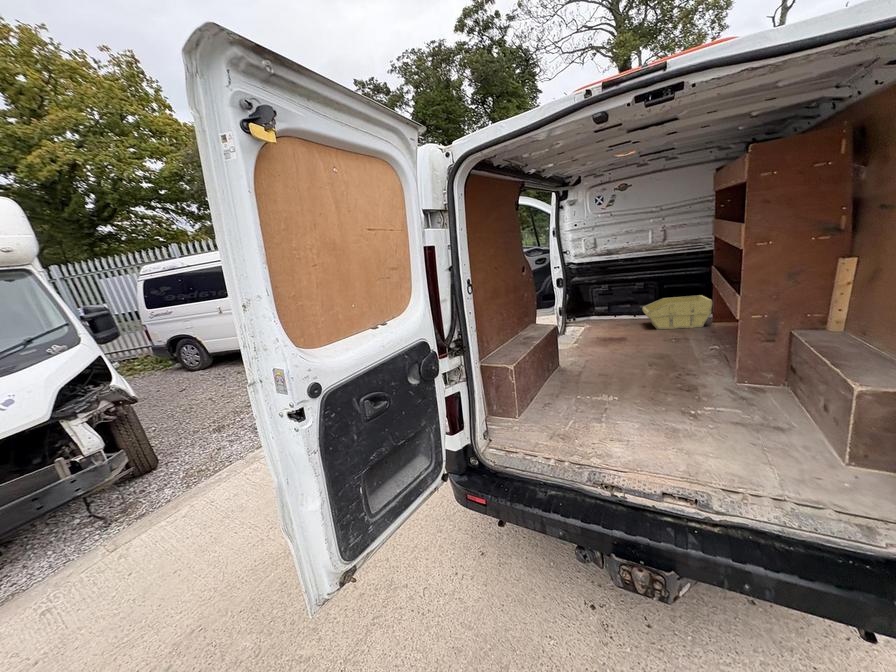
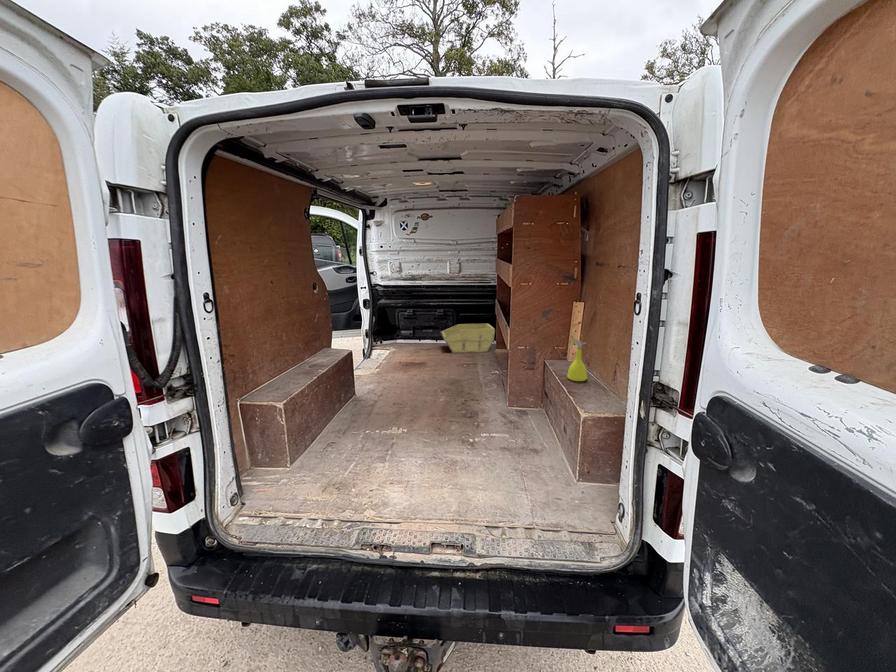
spray bottle: none [827,299,860,351] -> present [567,338,587,381]

